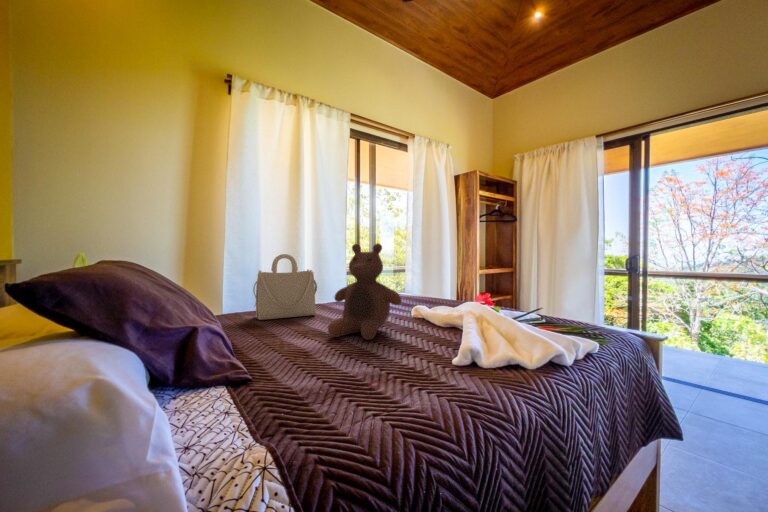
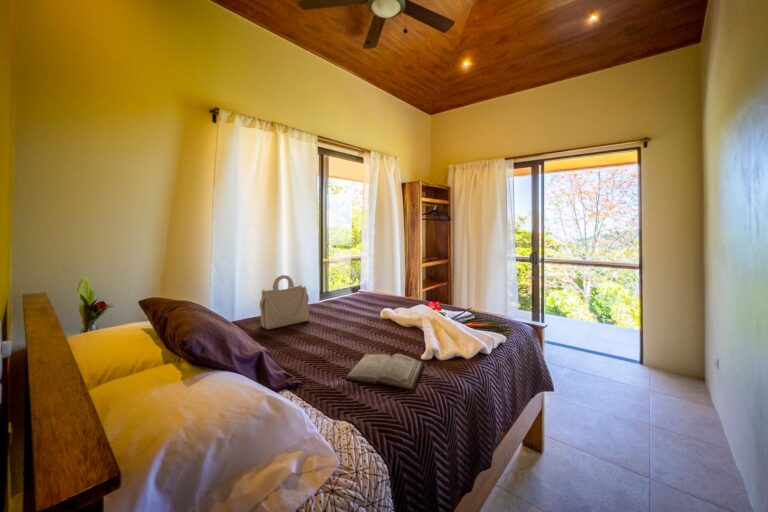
stuffed bear: present [328,243,402,340] -> none [330,272,382,344]
diary: none [317,352,454,407] -> present [345,354,424,390]

